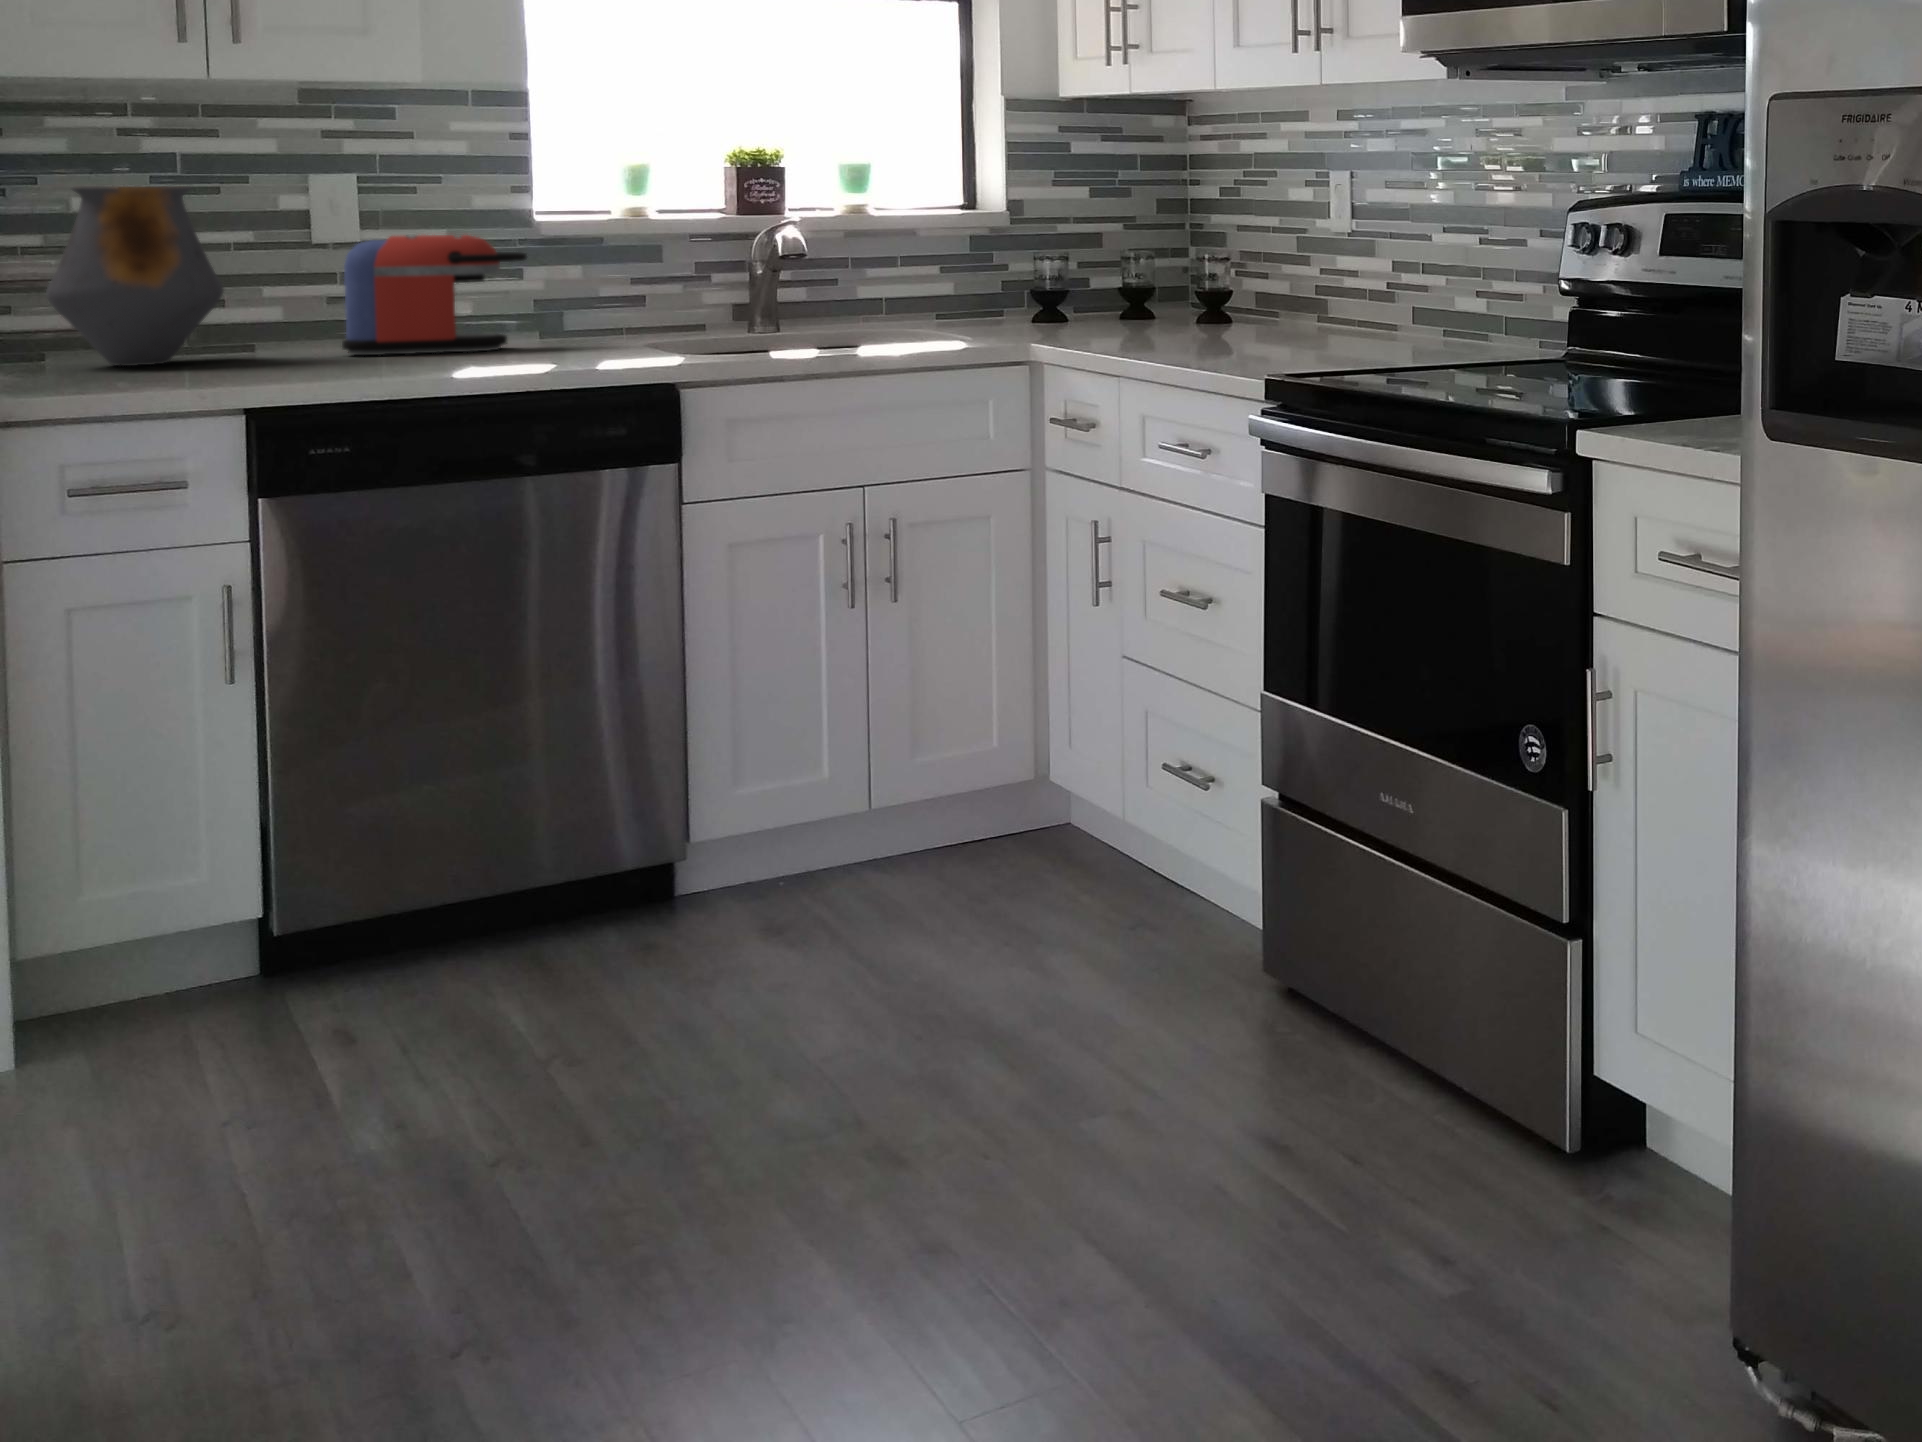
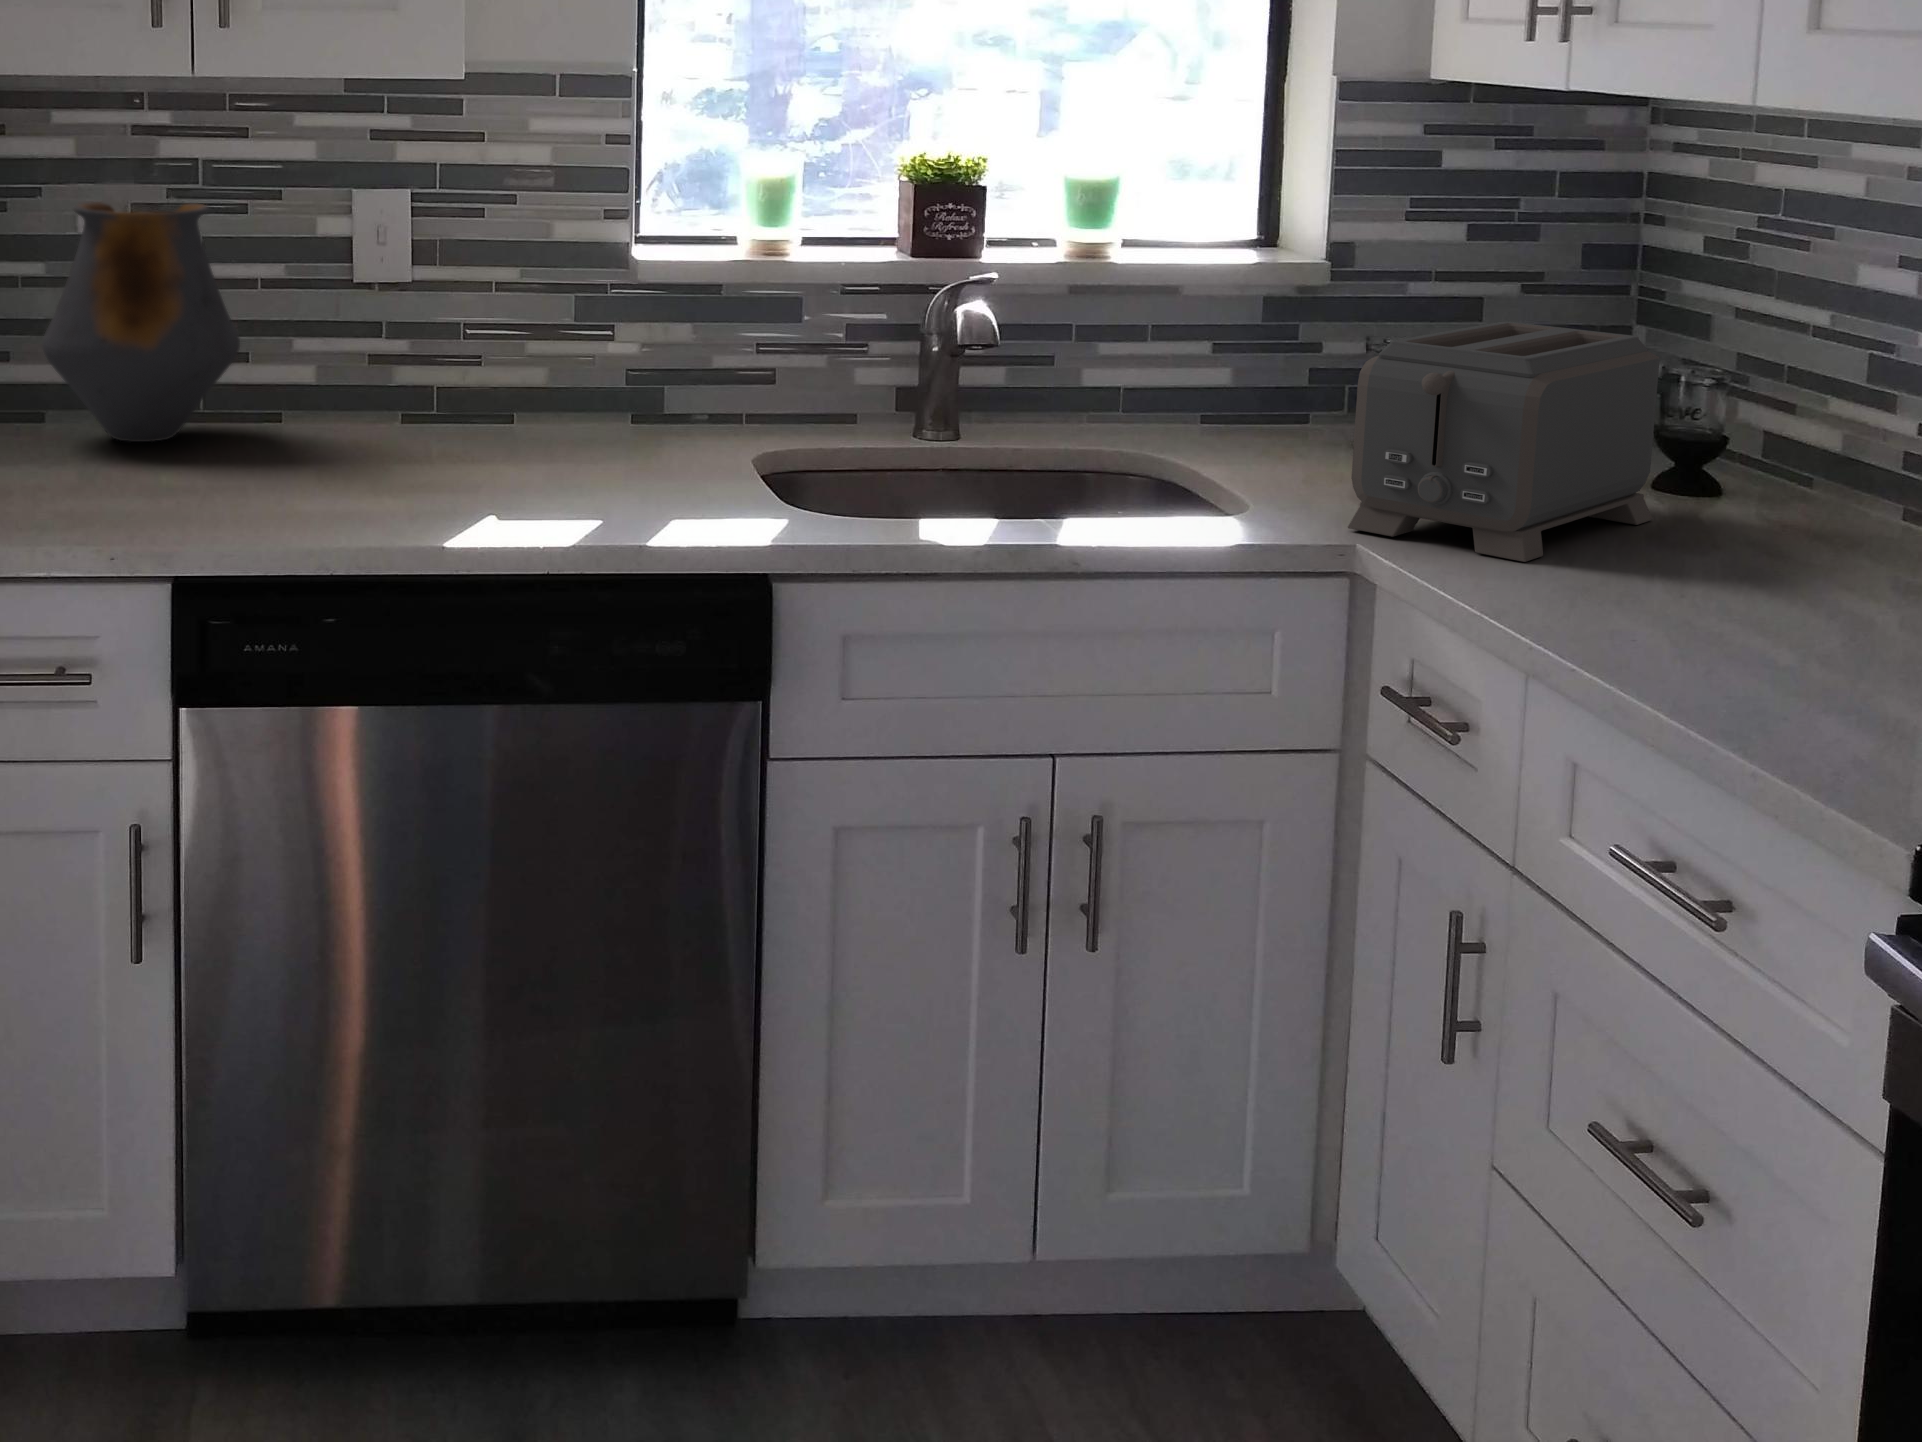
toaster: none [1027,225,1193,341] -> present [1348,321,1660,562]
coffee maker: present [342,235,527,355] -> none [373,282,610,451]

